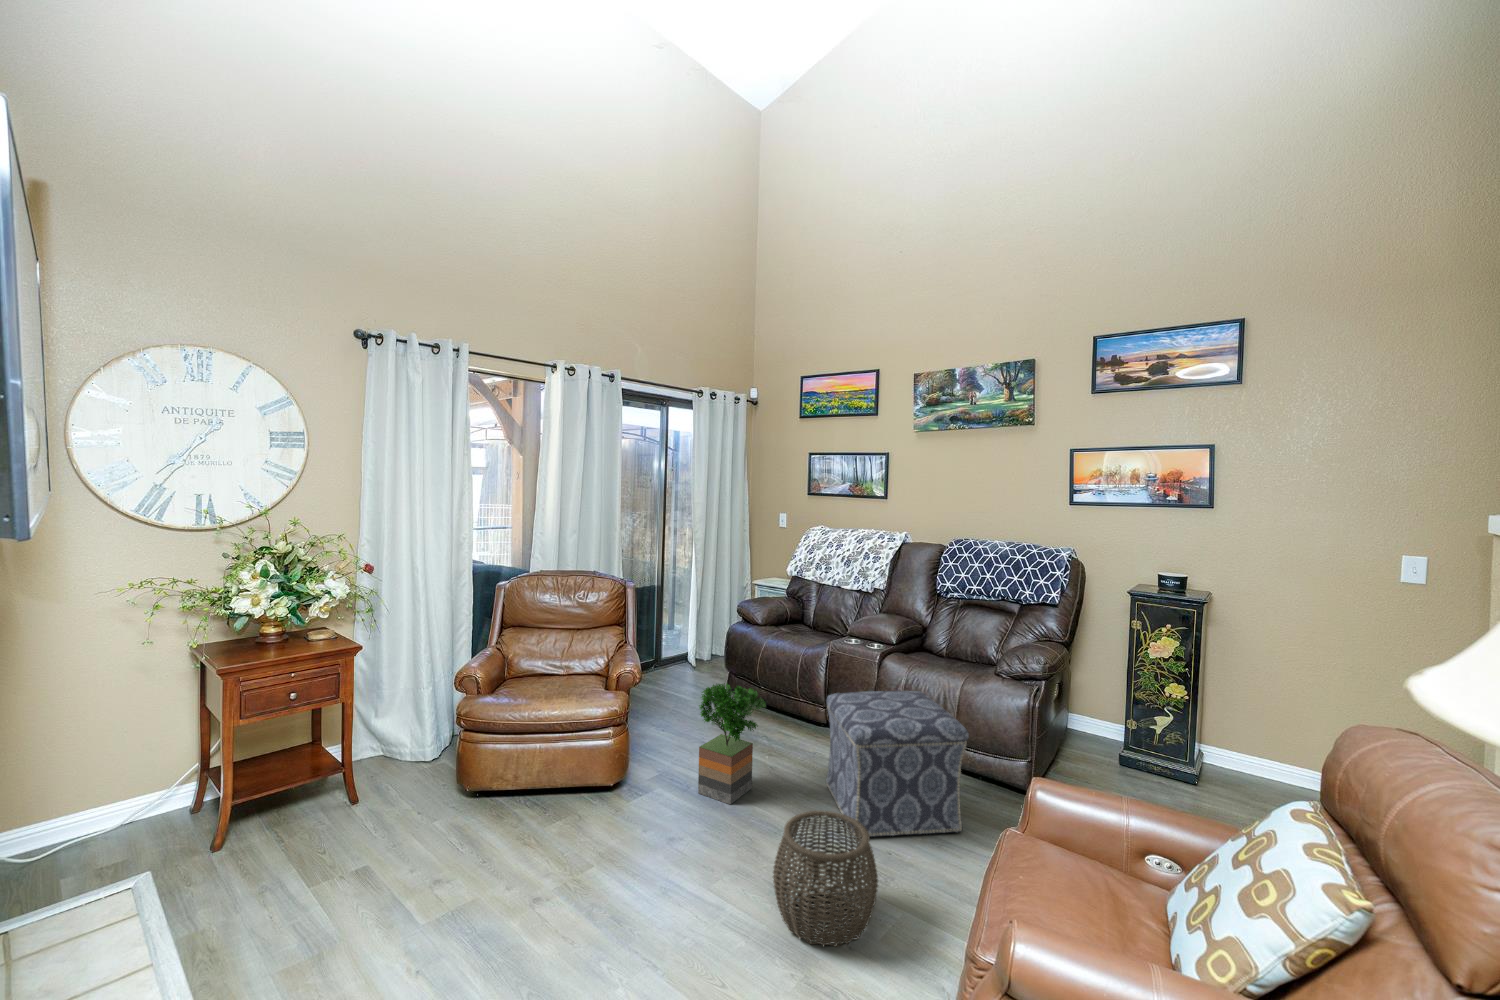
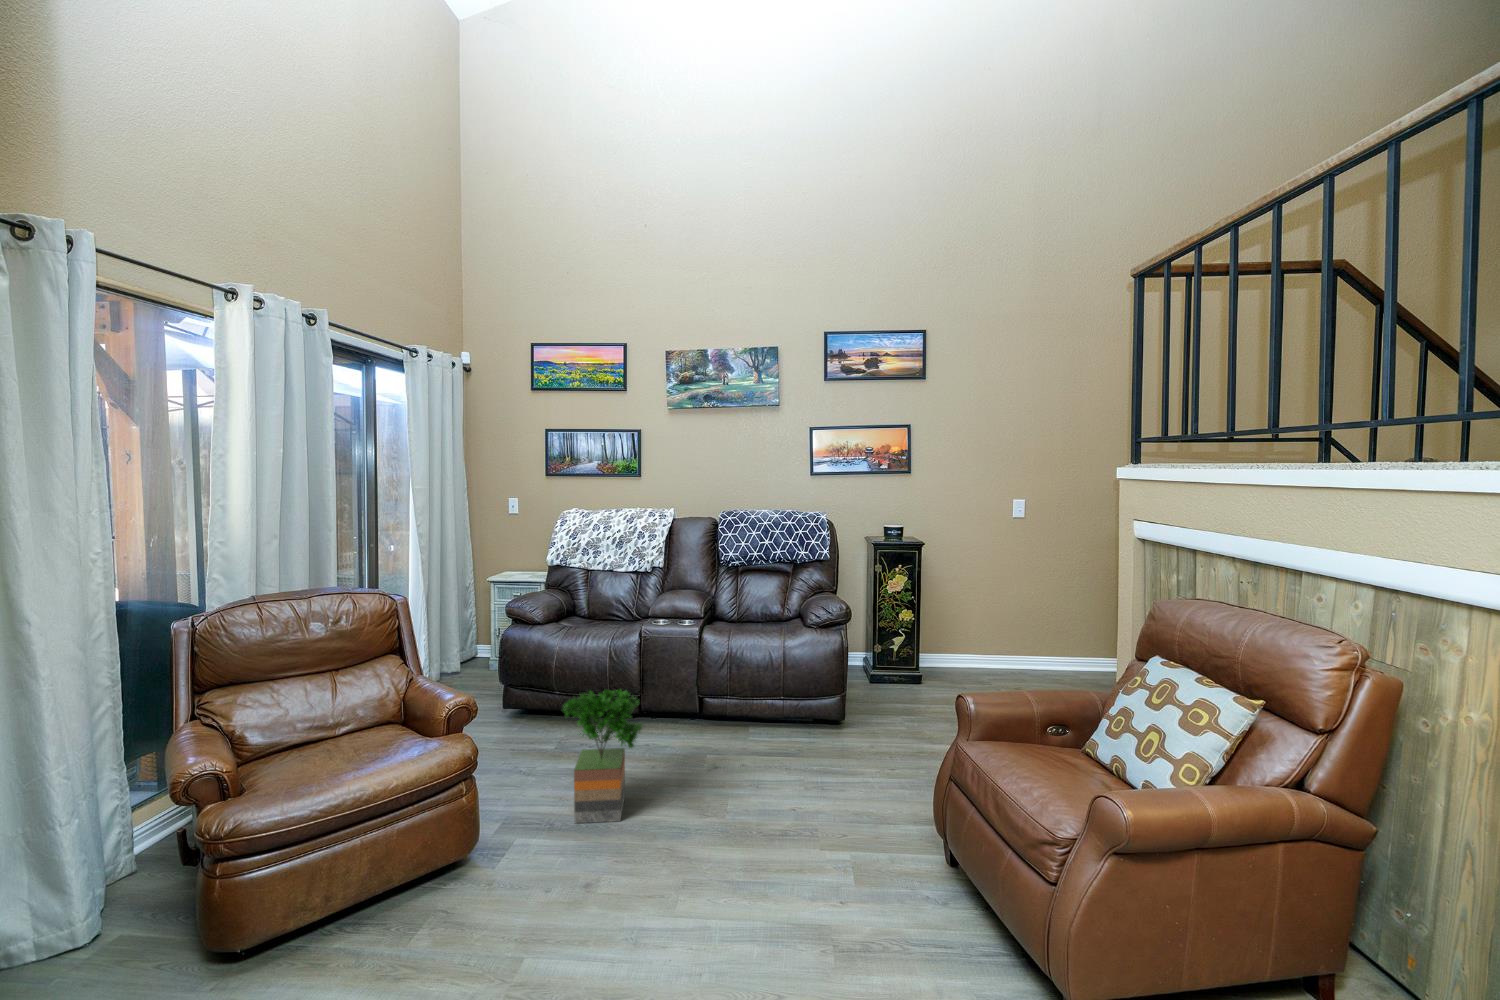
ottoman: present [826,691,969,837] -> none [688,655,833,805]
woven basket: present [773,811,878,947] -> none [756,780,861,911]

